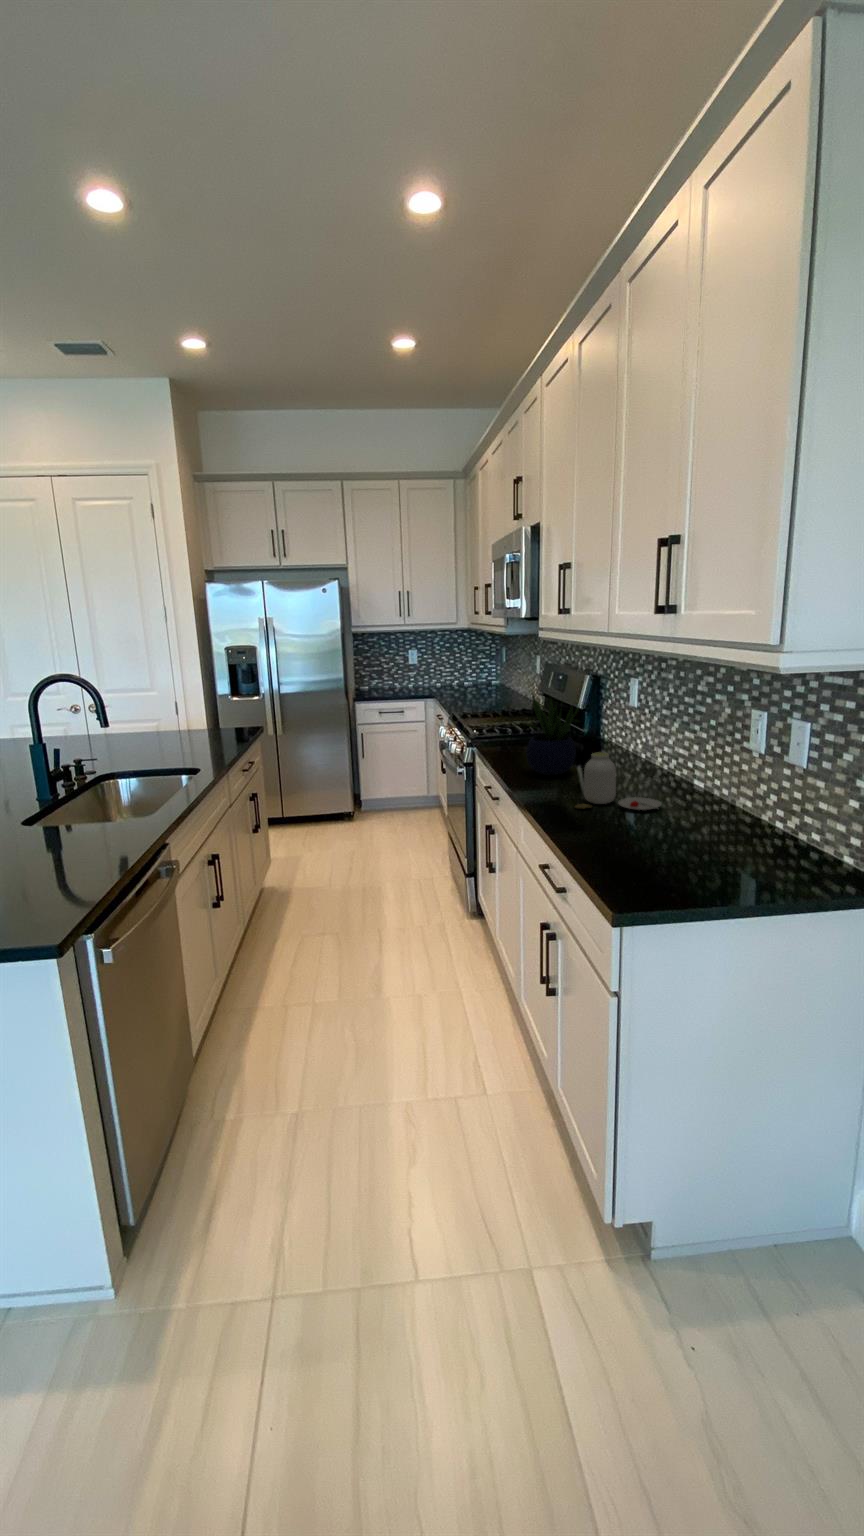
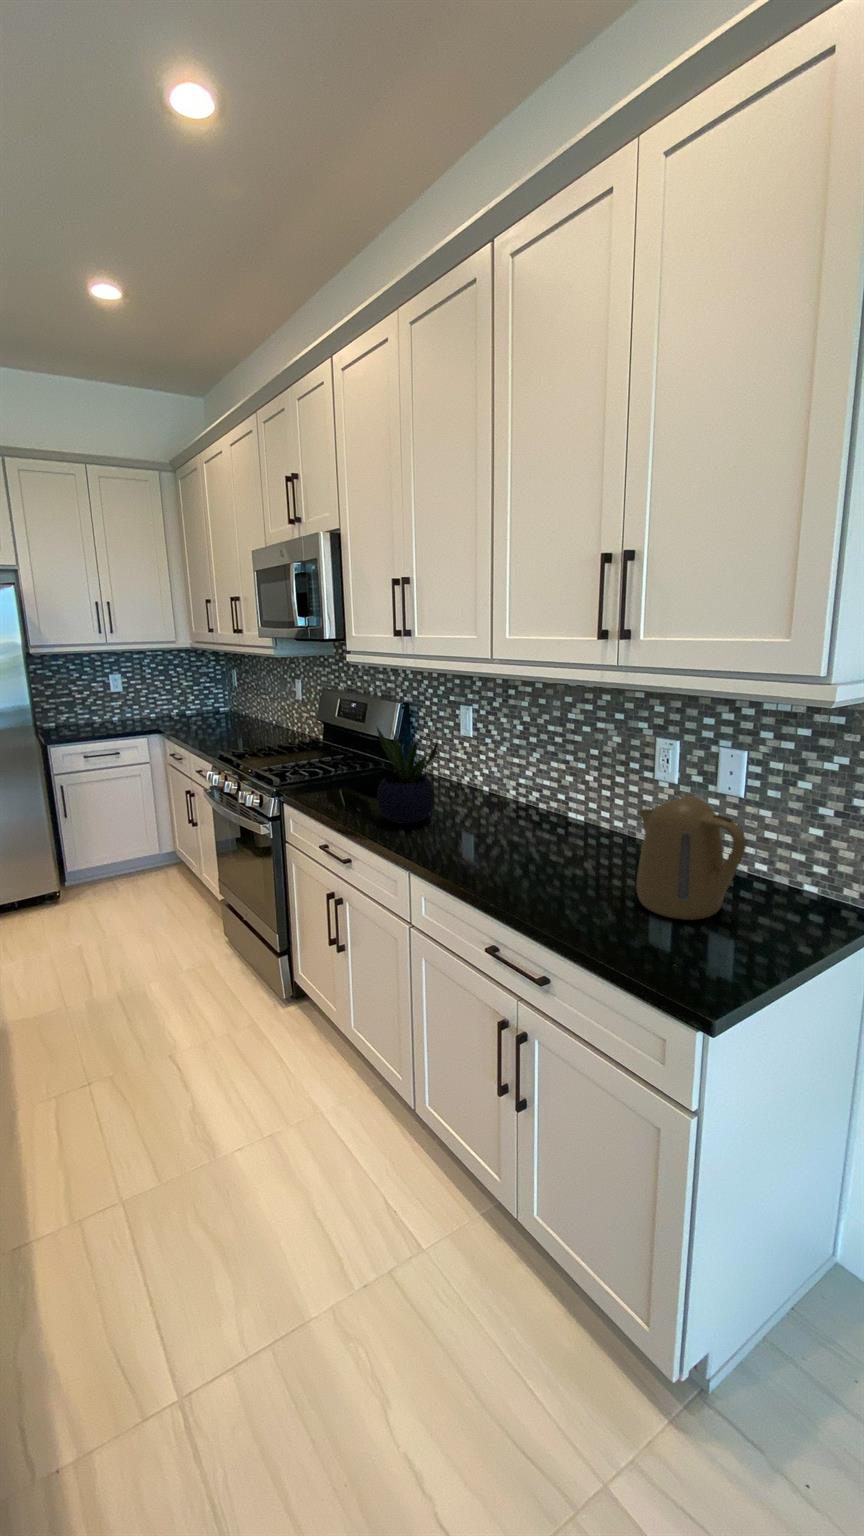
jar: present [575,753,661,810] -> none [480,795,575,864]
kettle: none [667,757,748,867] -> present [637,796,746,920]

